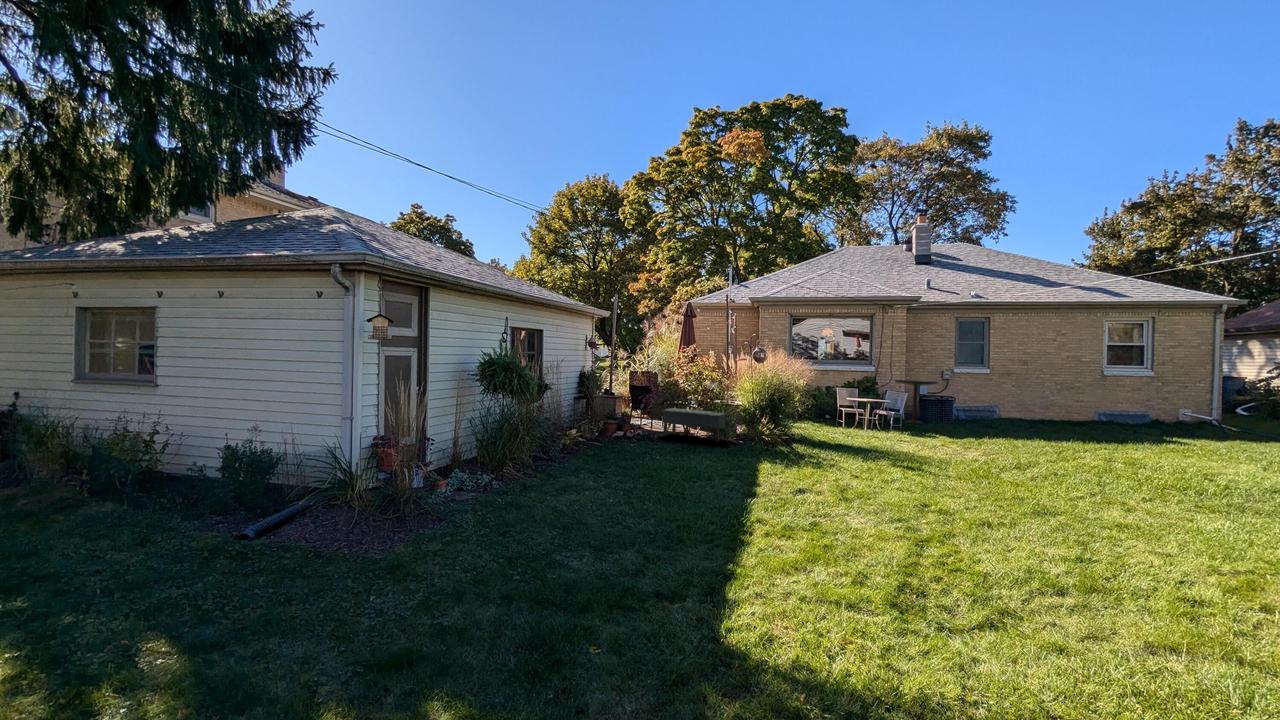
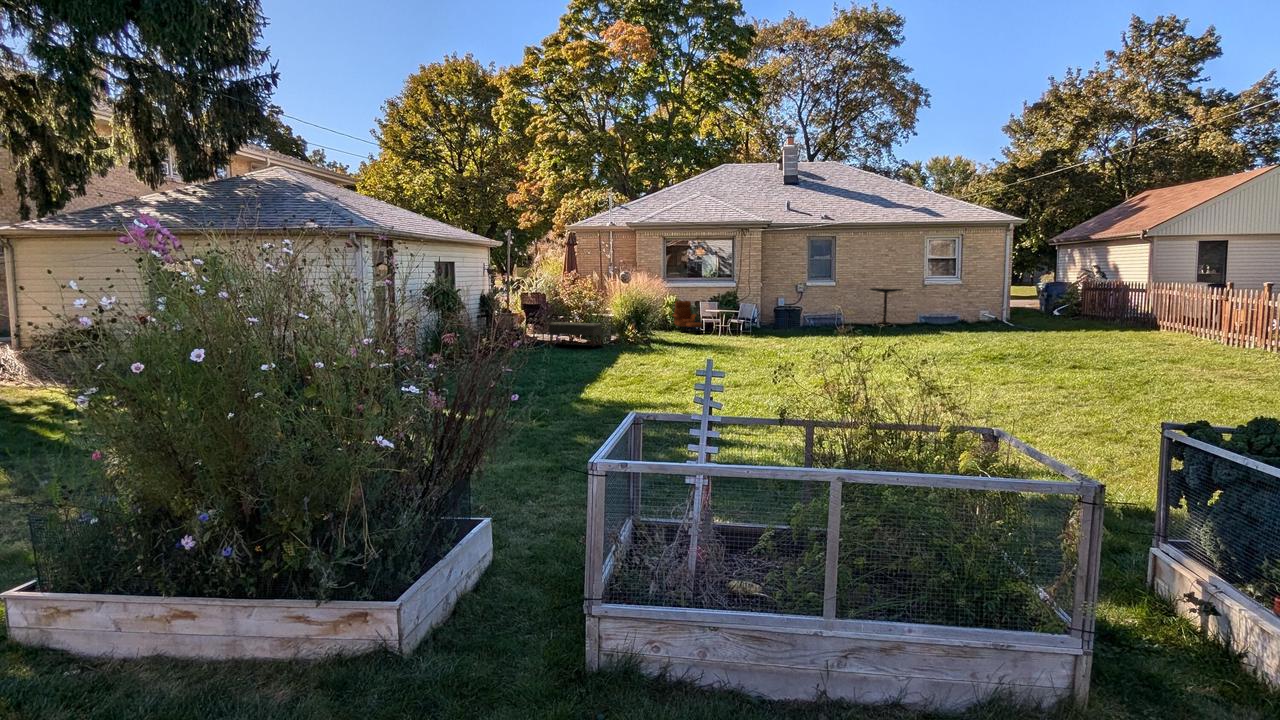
pedestal table: present [895,380,938,424] -> present [870,288,902,324]
lounge chair: none [803,386,843,427] -> present [673,301,703,333]

